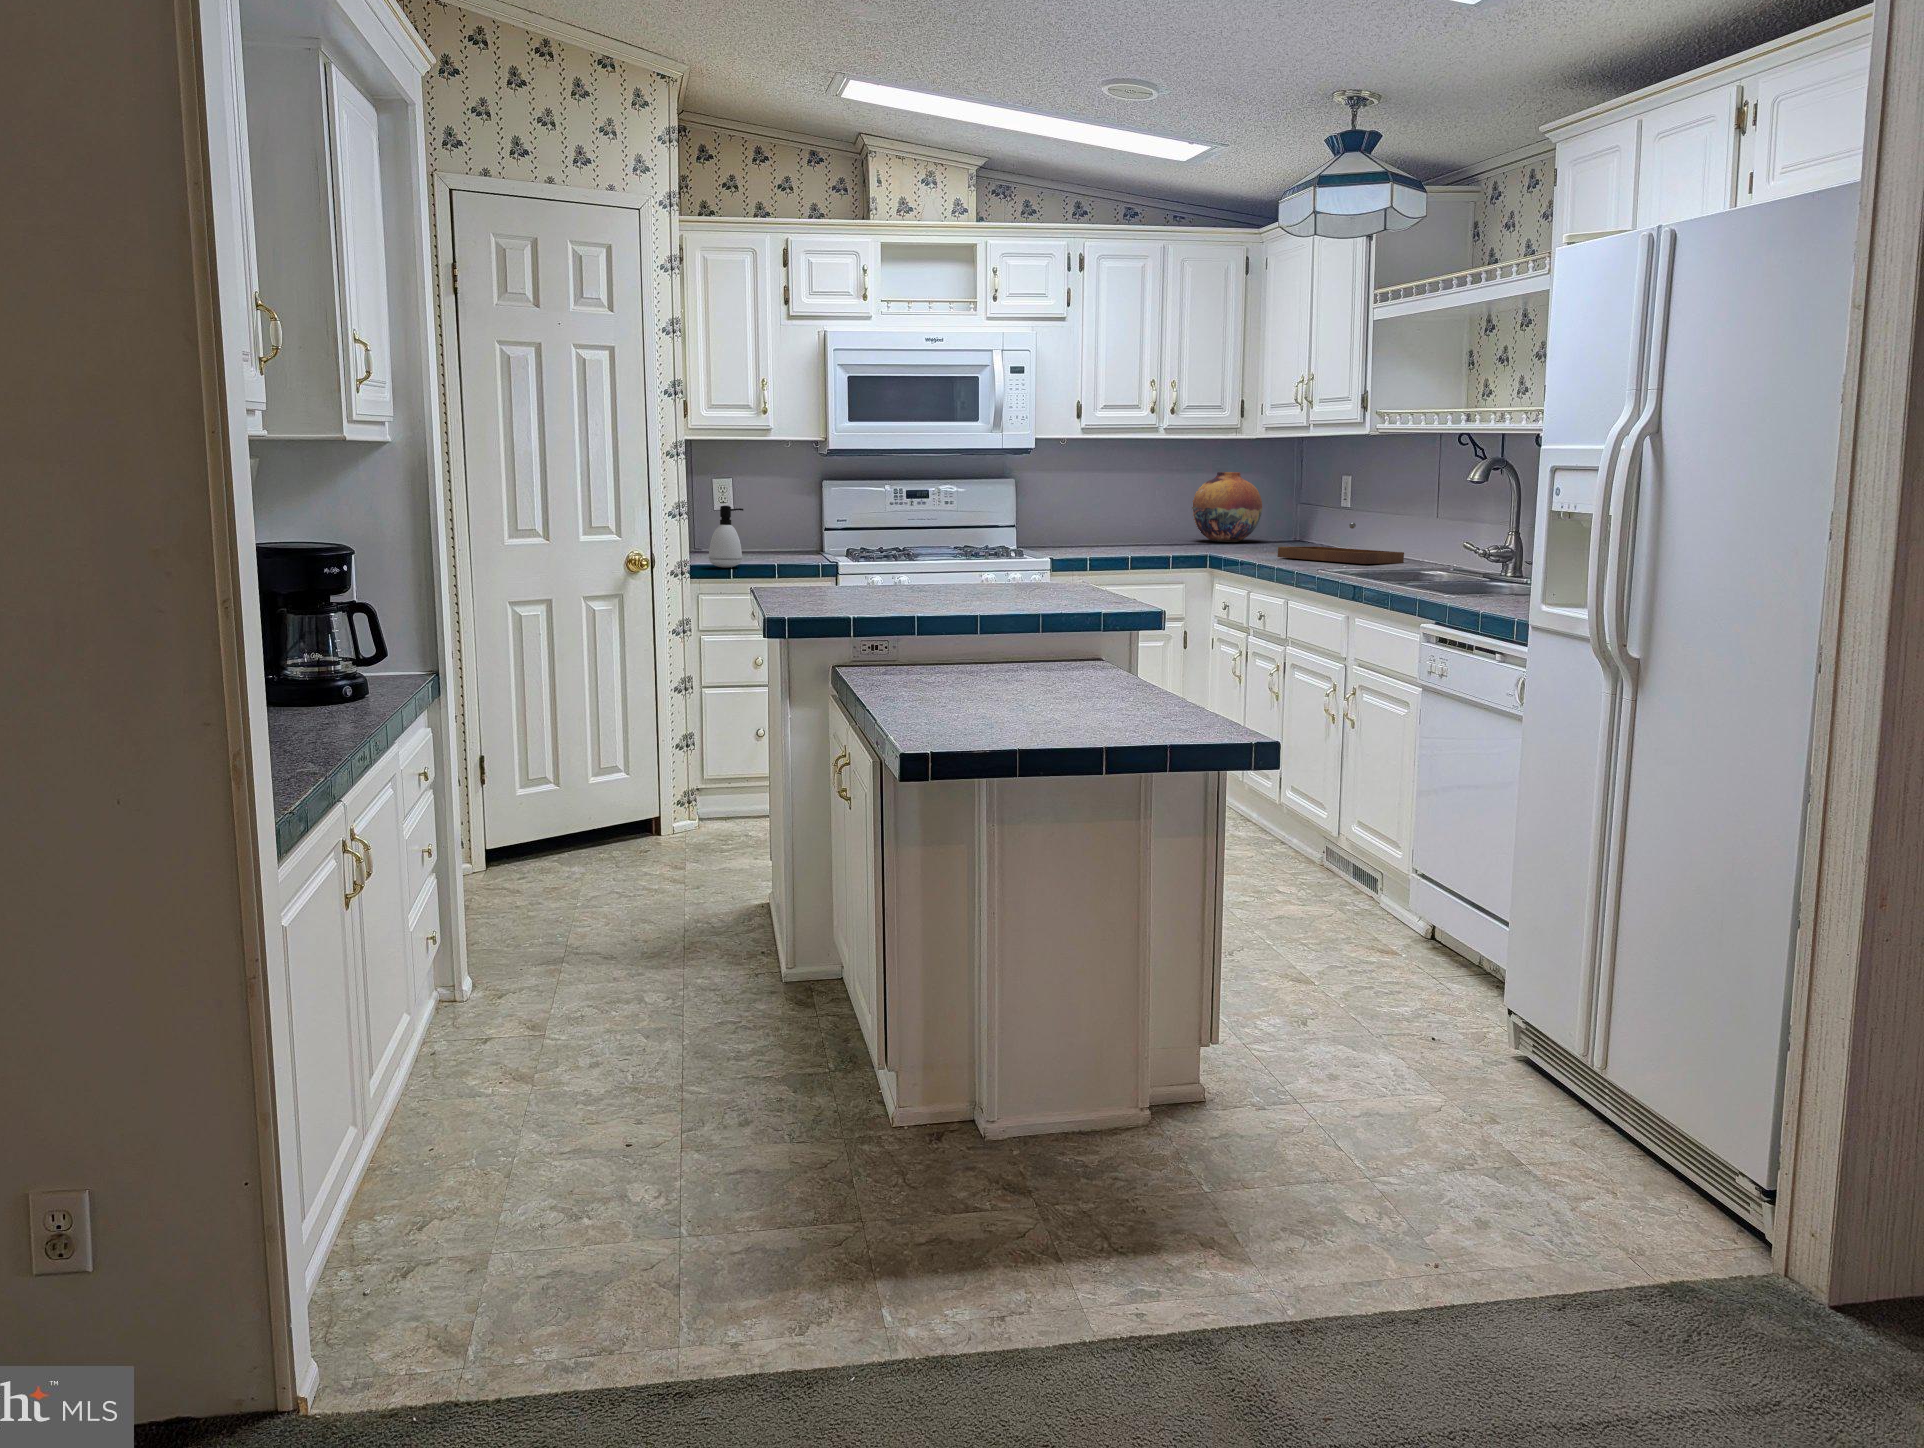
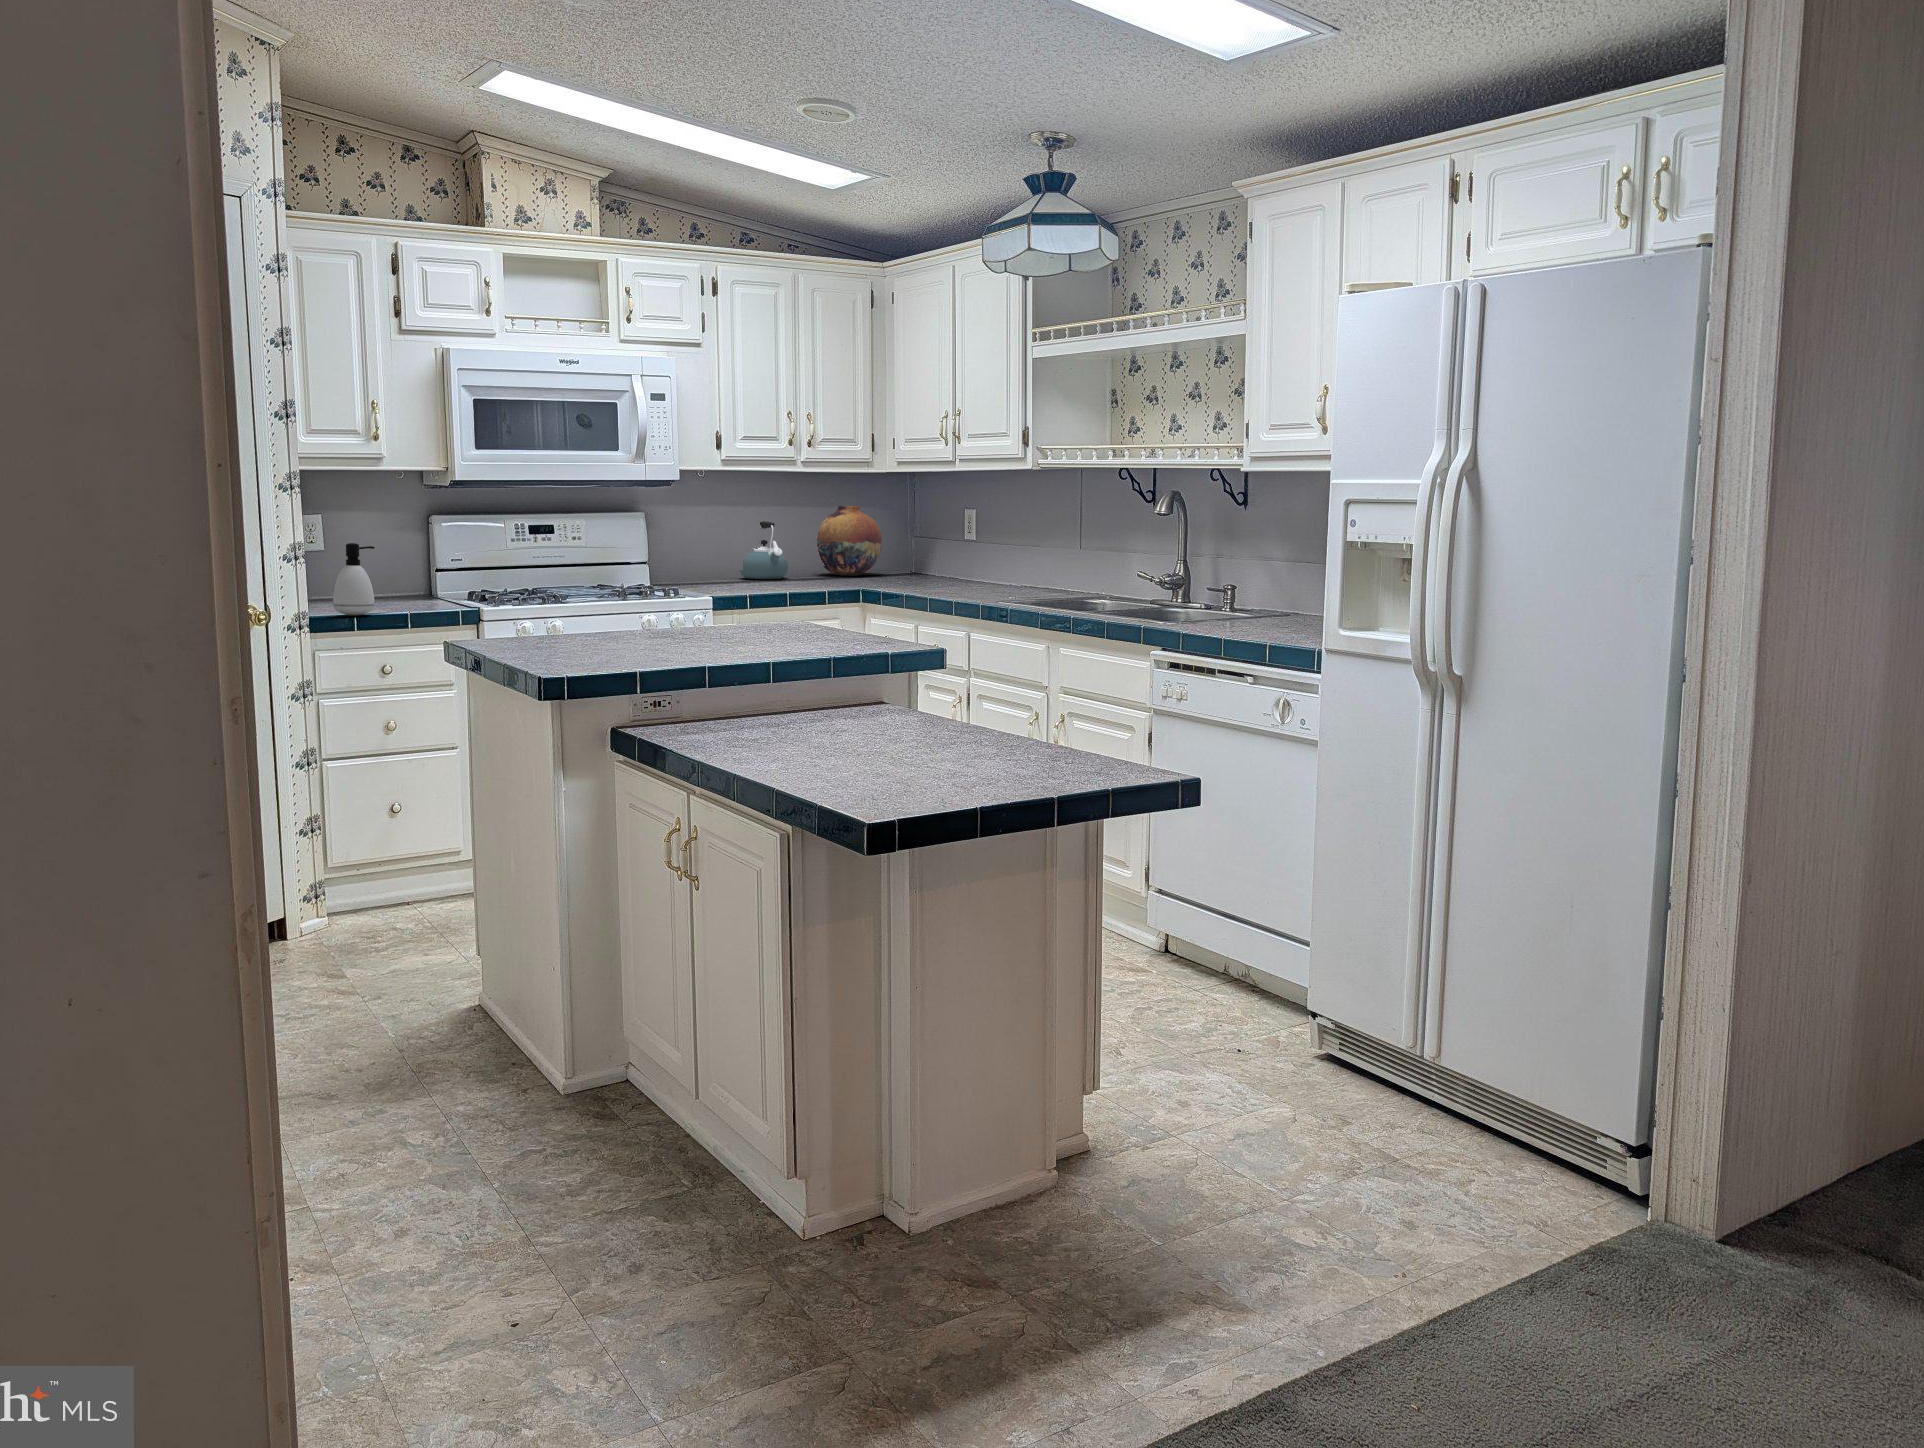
kettle: none [1112,487,1160,544] -> present [739,521,788,579]
tray: present [1278,522,1404,564] -> none [931,554,1051,594]

